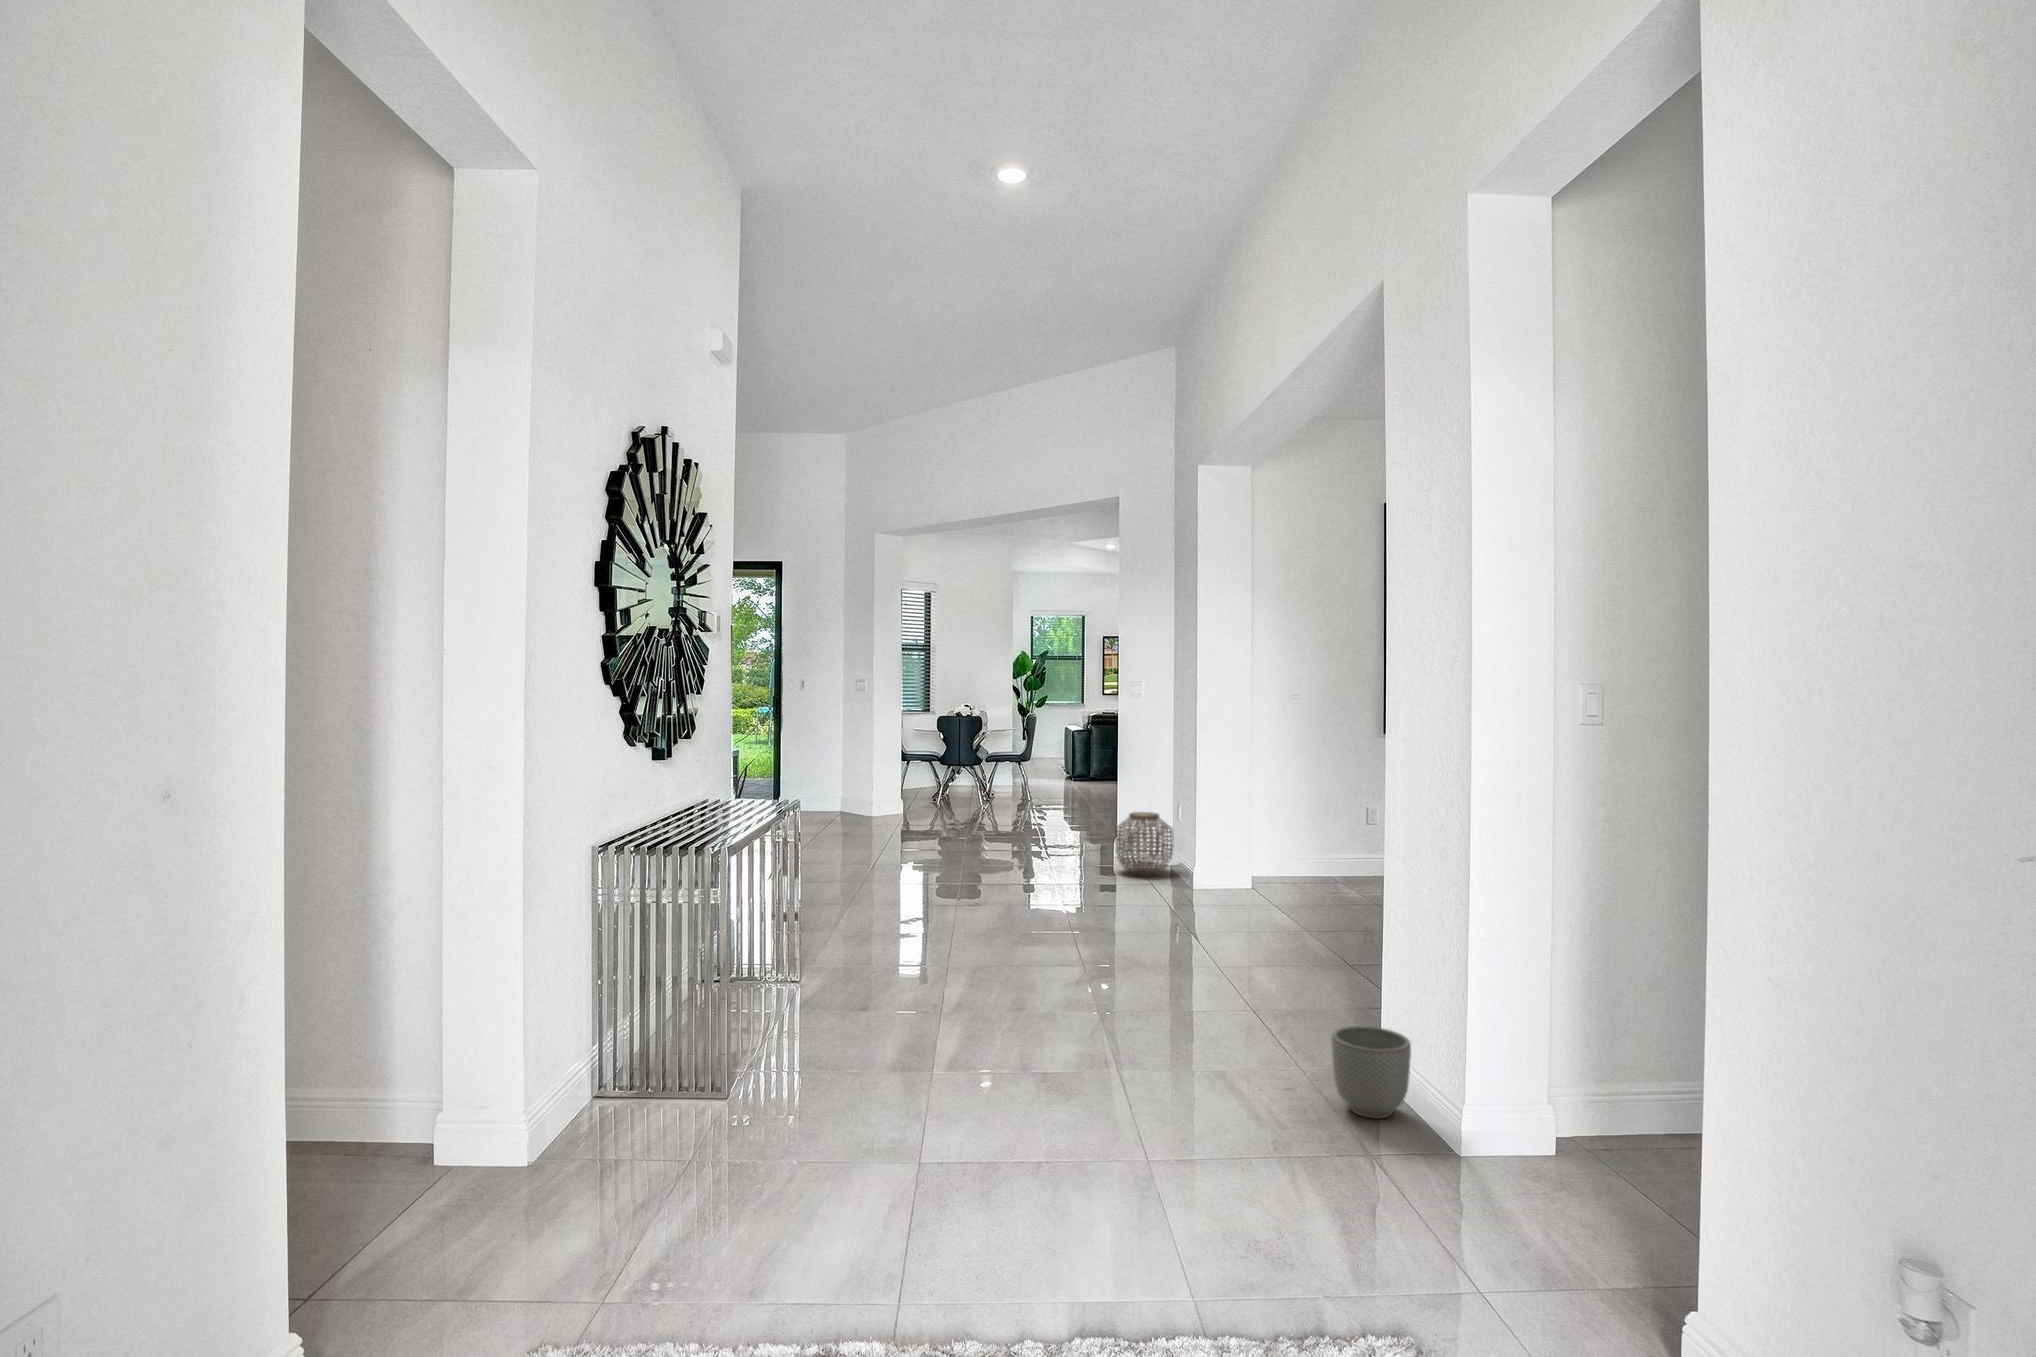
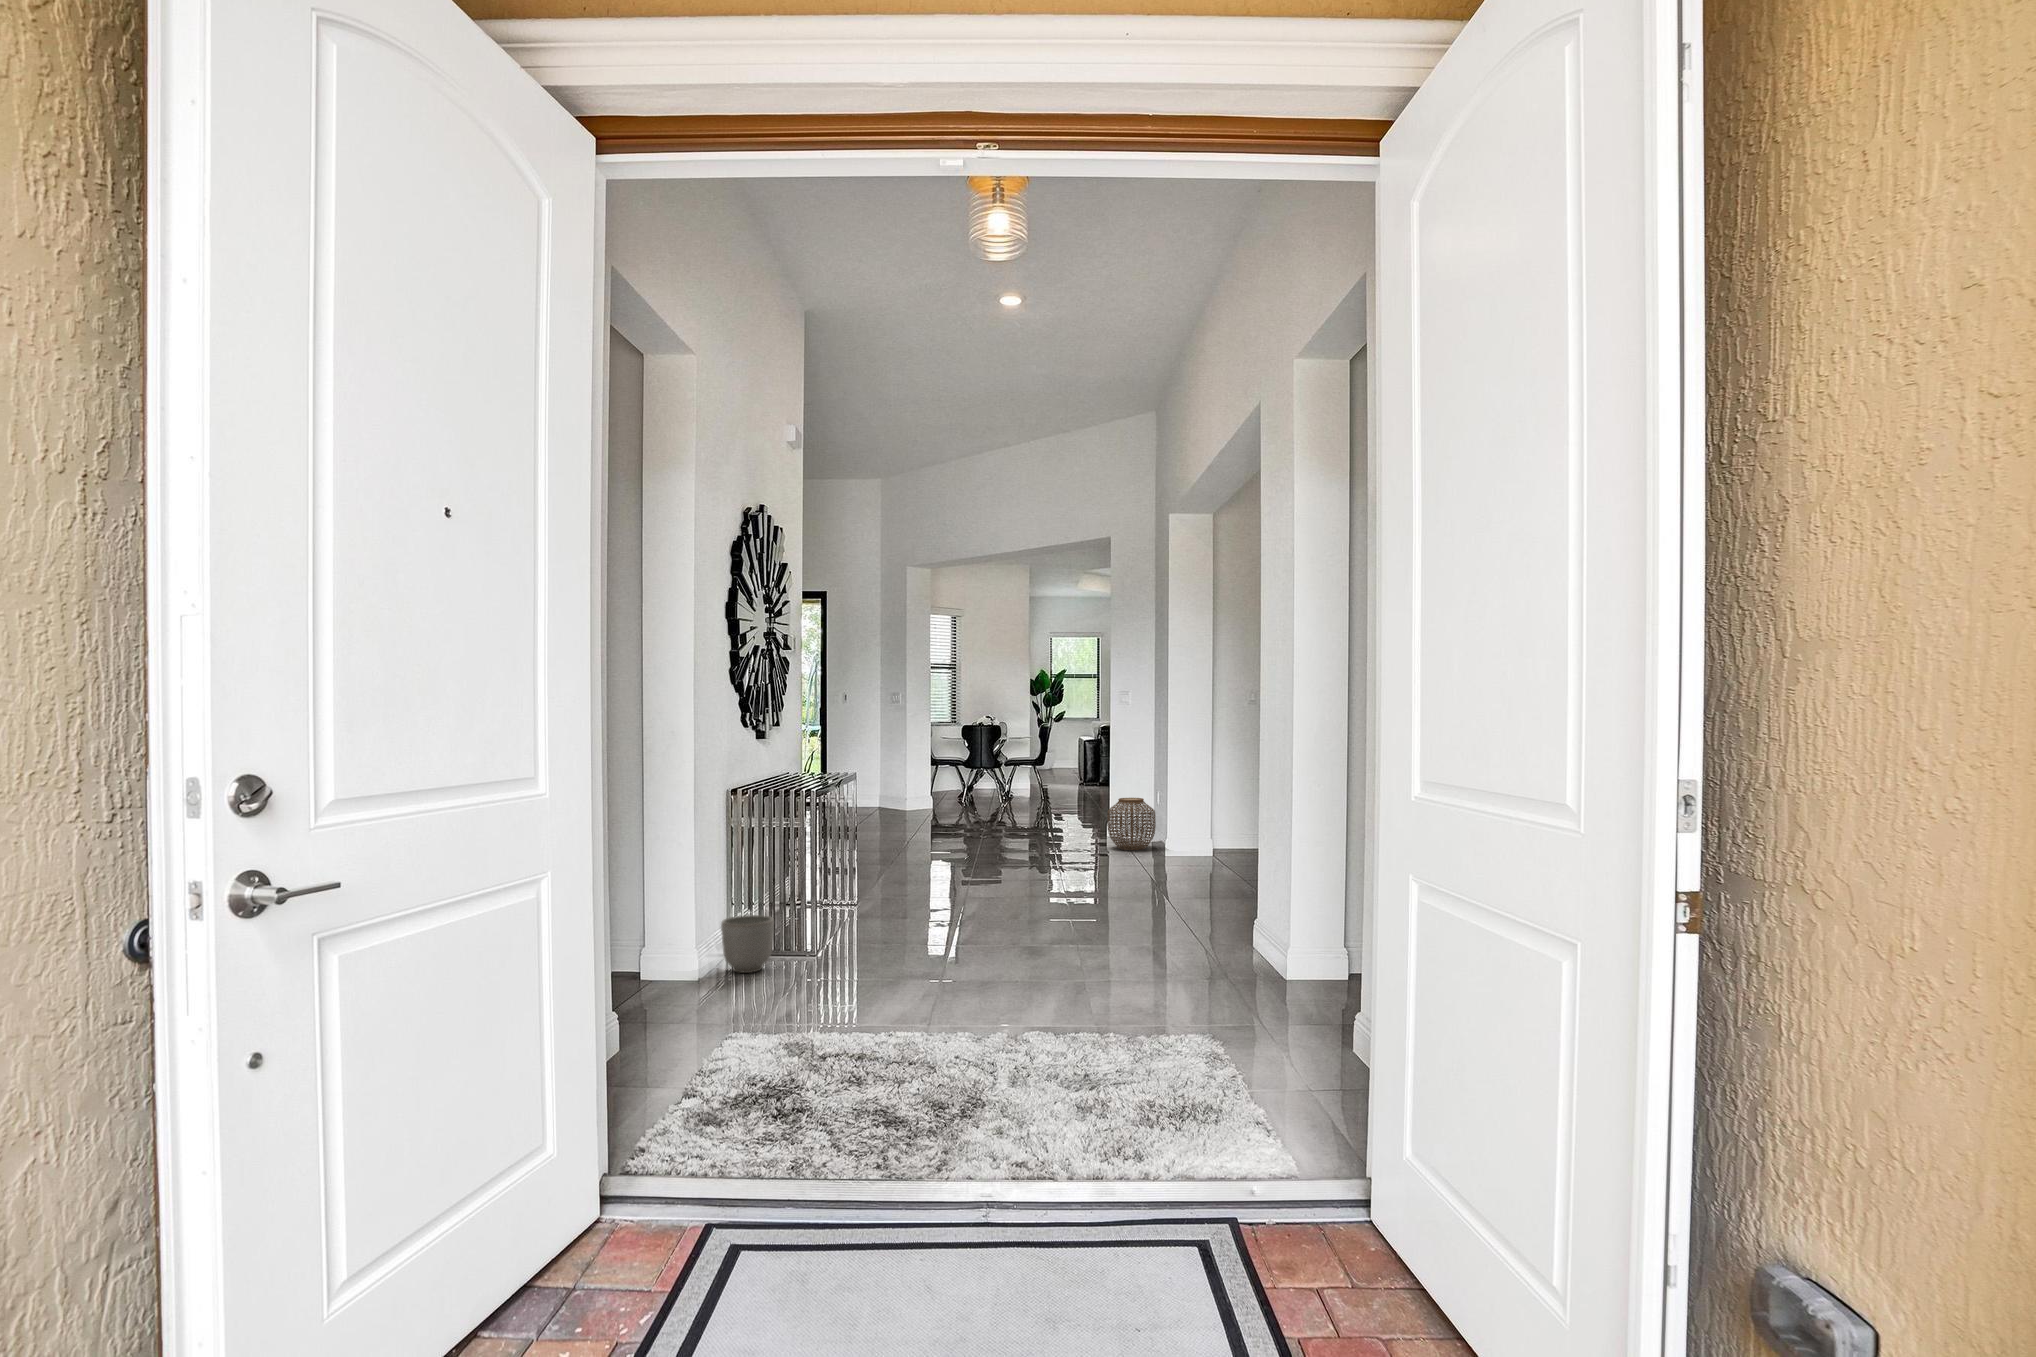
planter: present [1331,1026,1411,1119] -> present [721,915,774,973]

